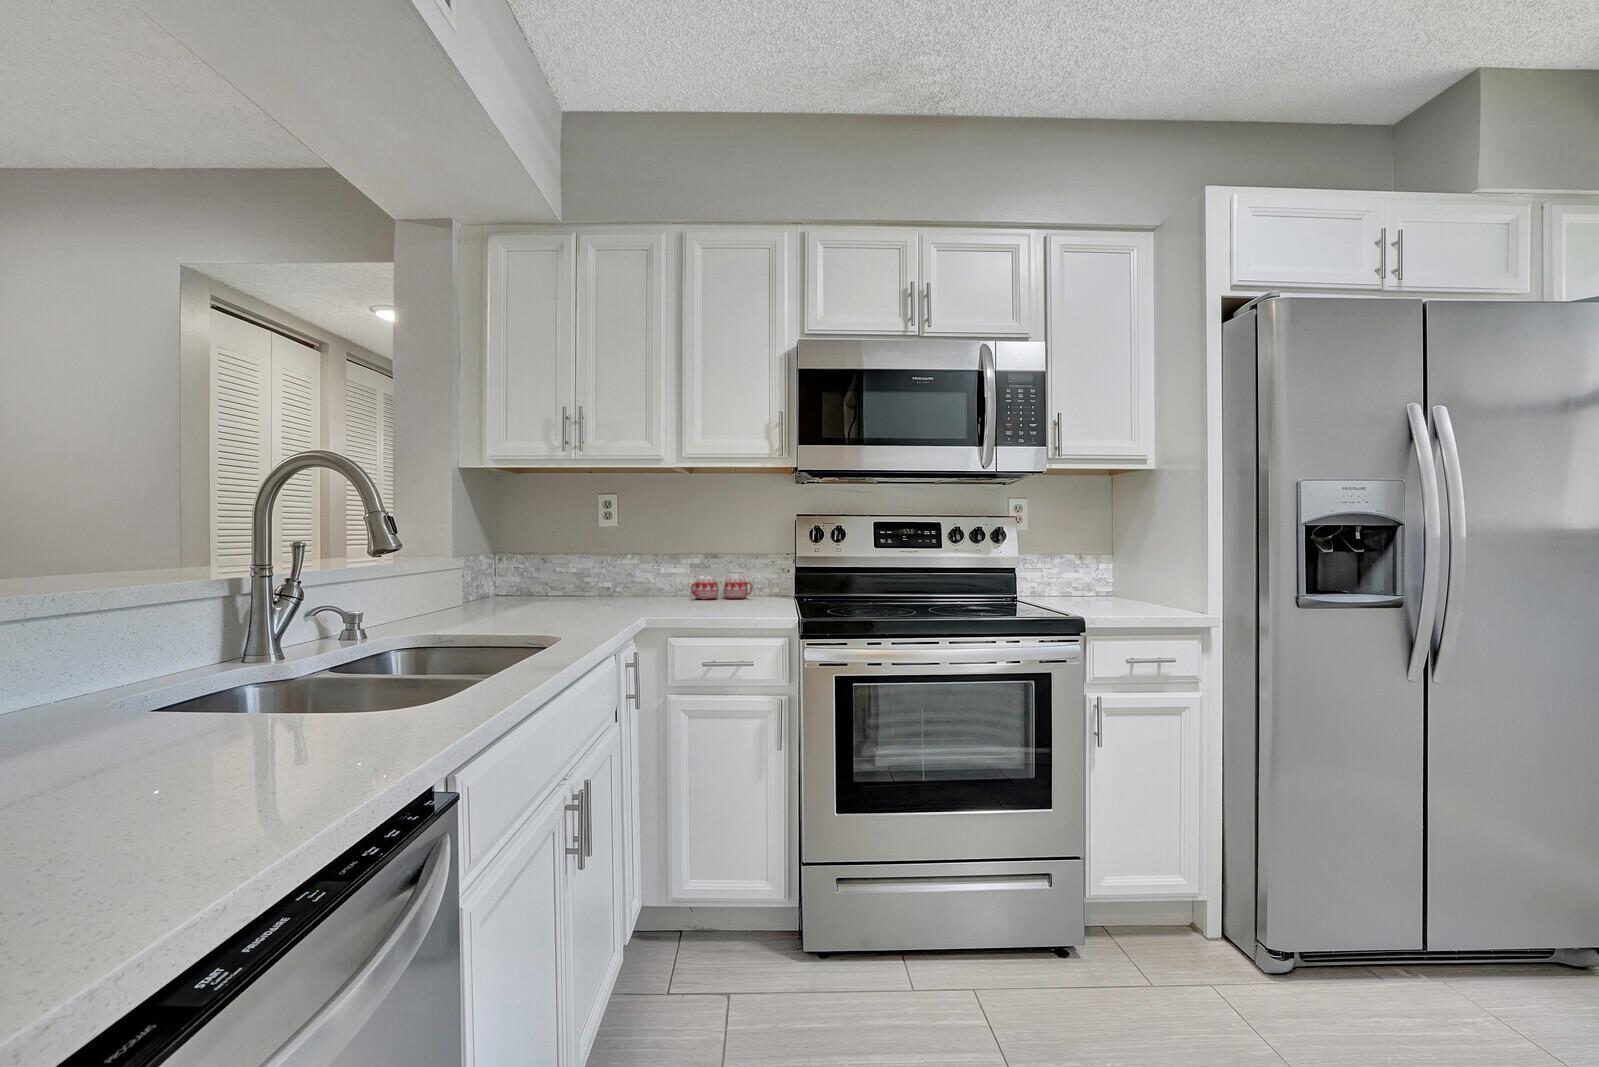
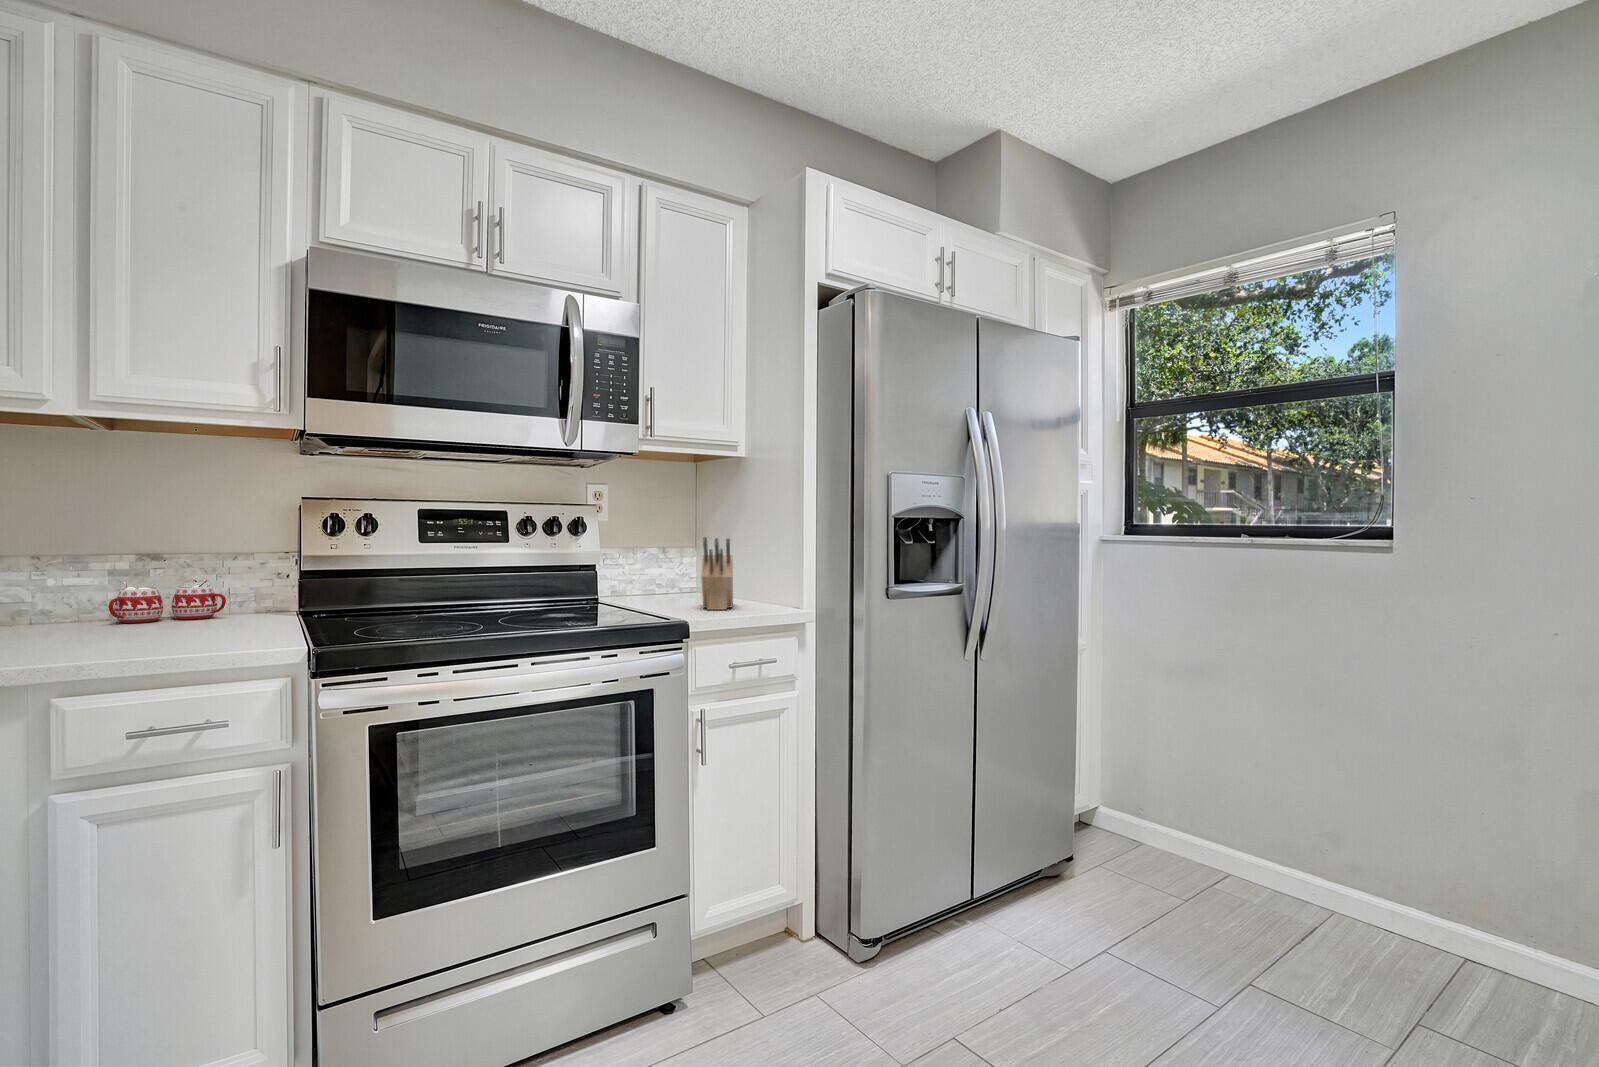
knife block: none [1103,544,1141,611] -> present [701,537,733,610]

